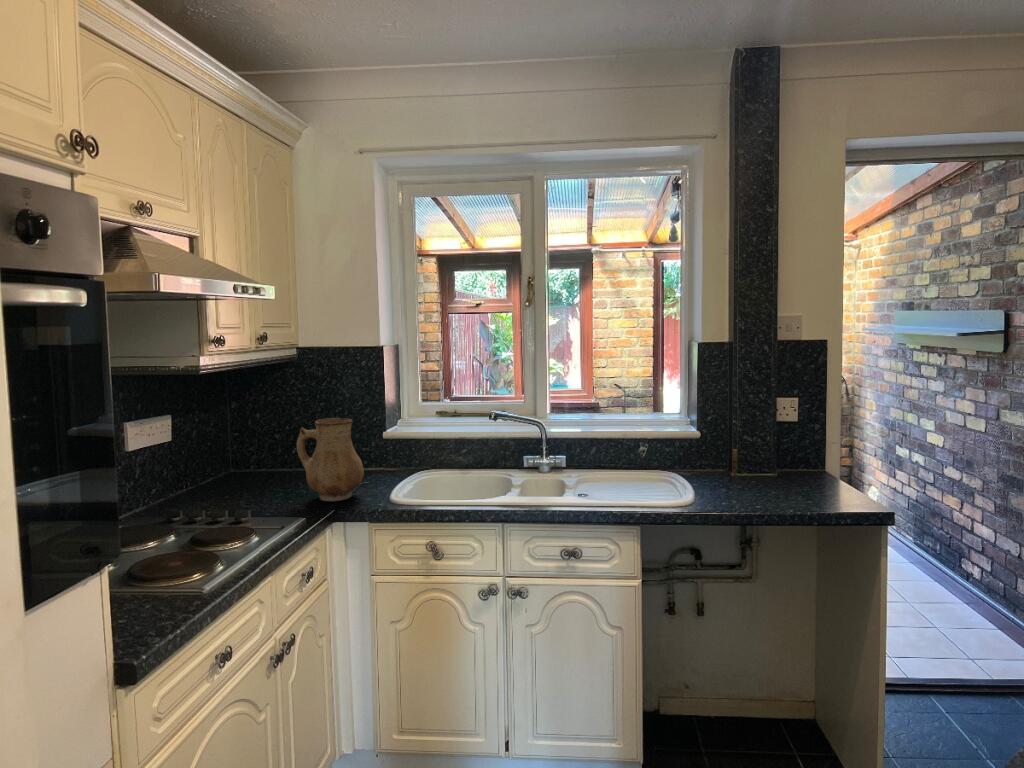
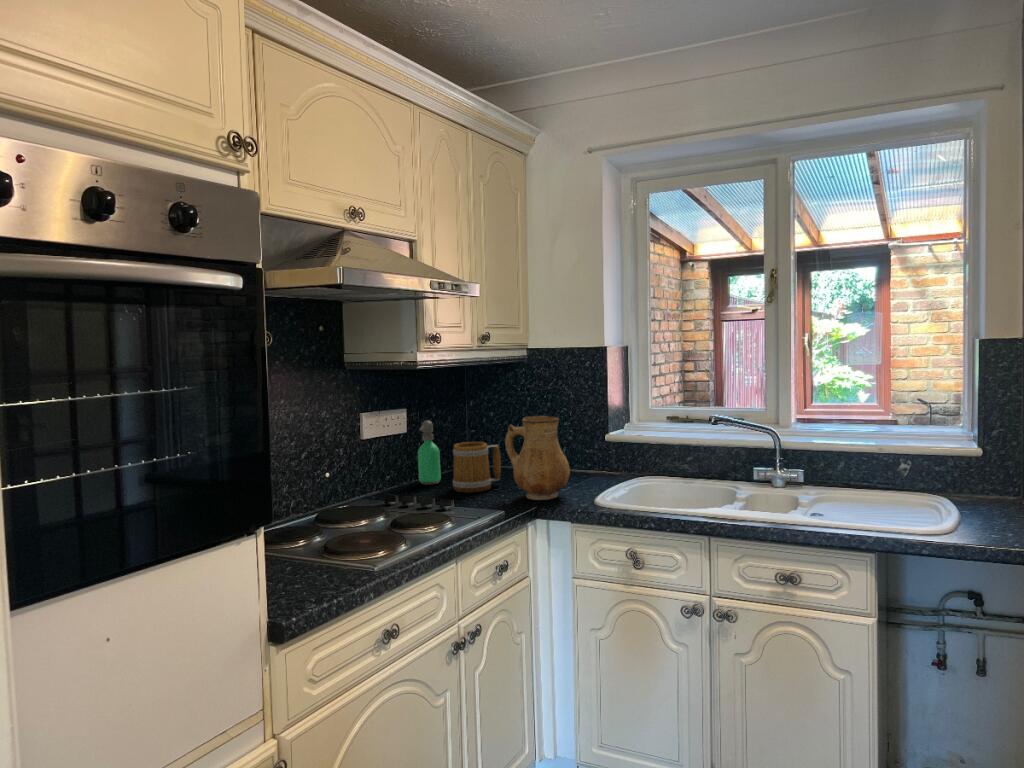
soap dispenser: none [196,427,223,493] -> present [418,421,441,485]
mug: none [237,446,289,499] -> present [453,442,501,493]

